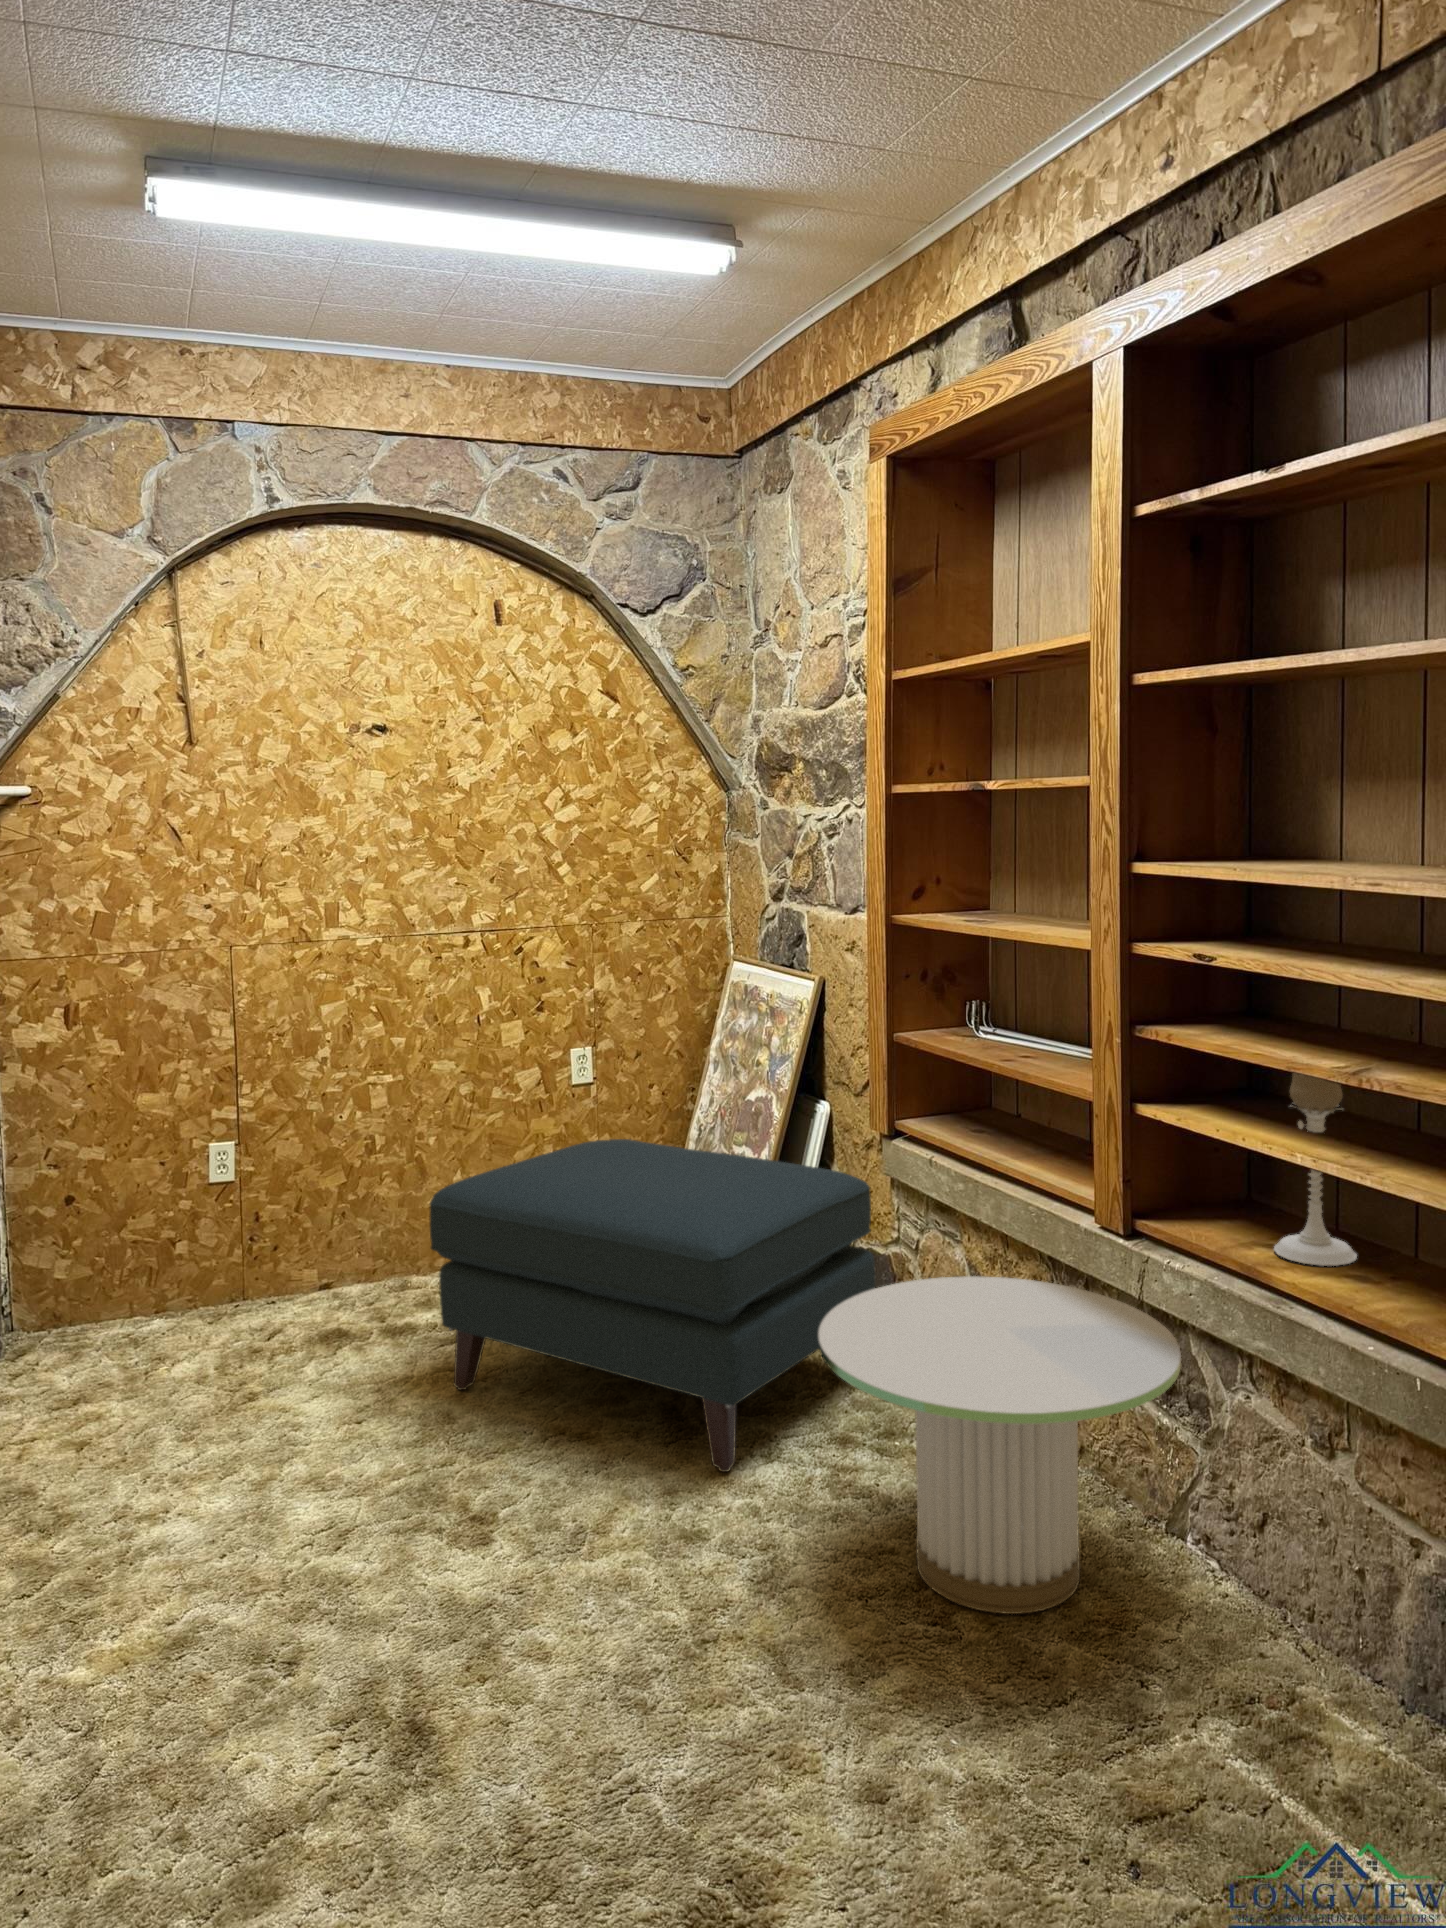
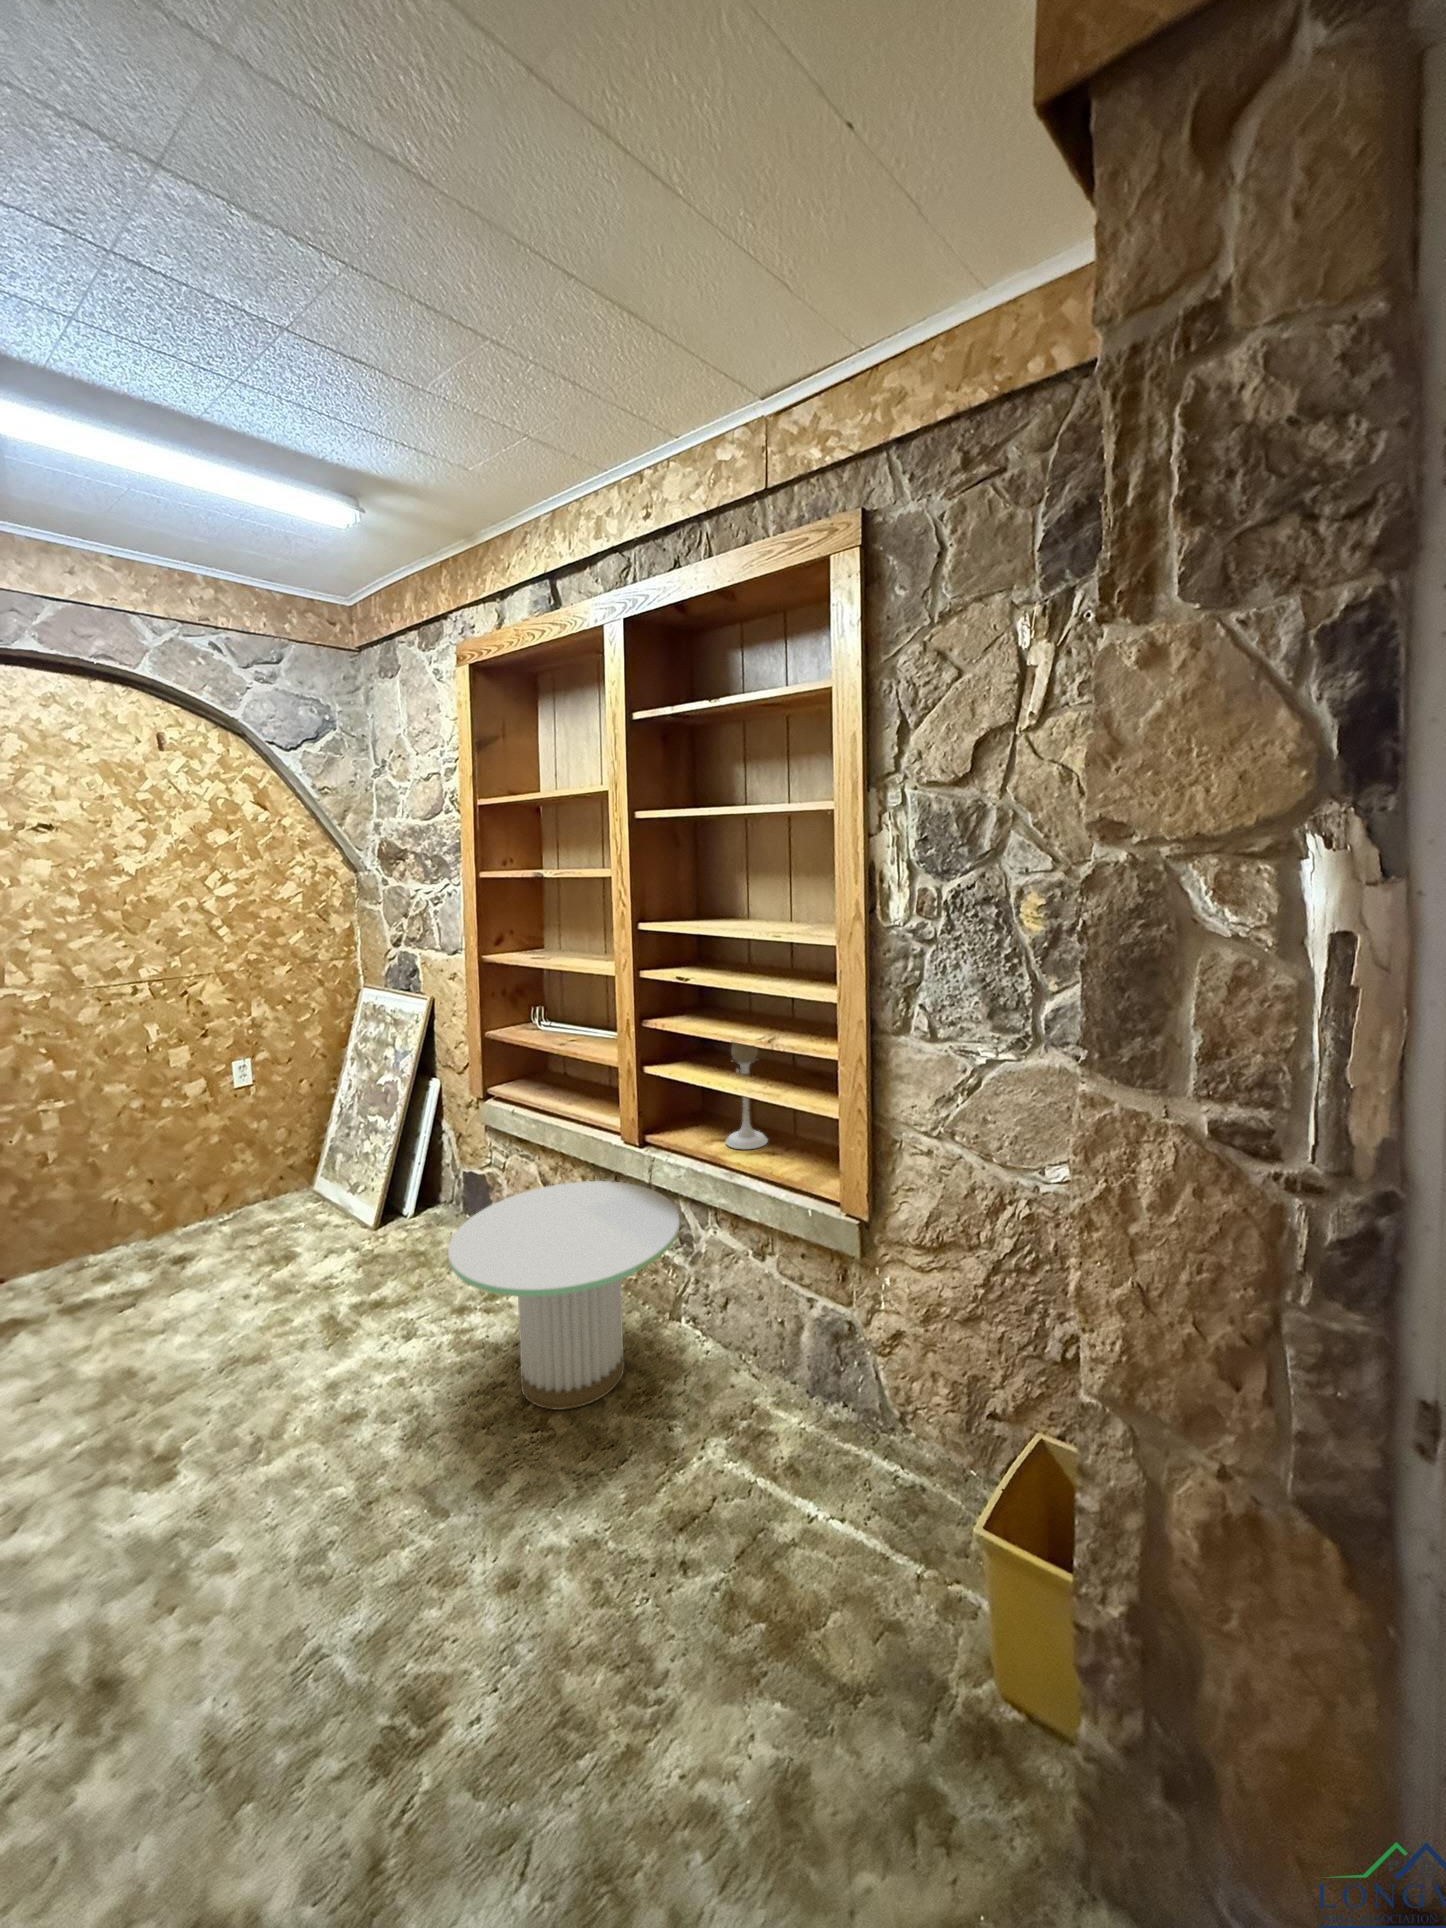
ottoman: present [430,1139,875,1472] -> none [102,1125,478,1359]

